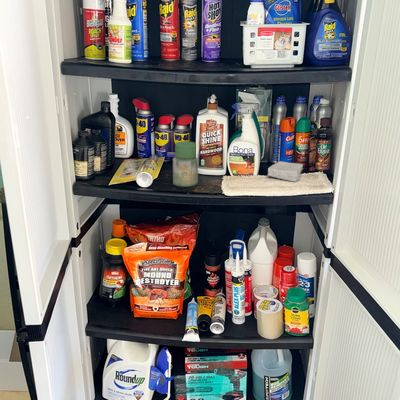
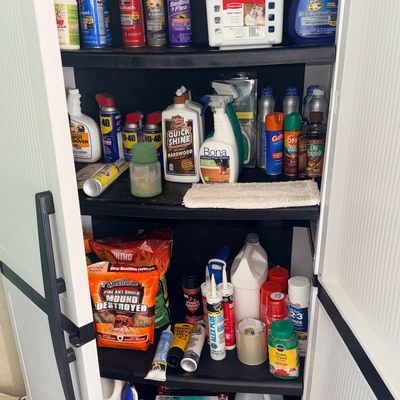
soap bar: present [268,161,303,182] -> none [246,166,288,191]

